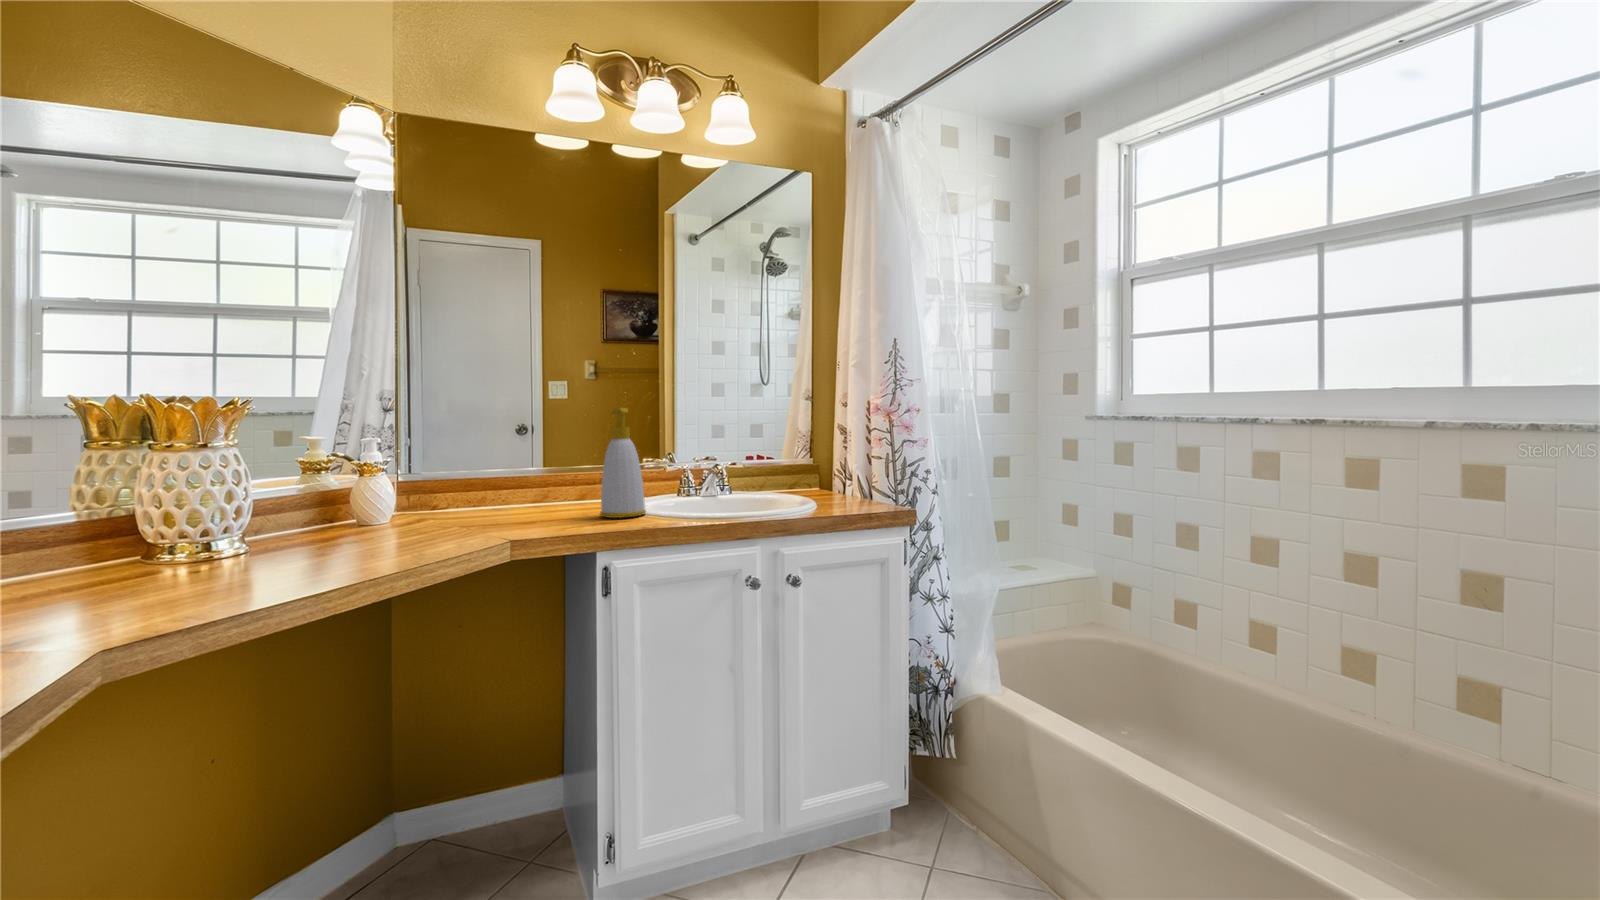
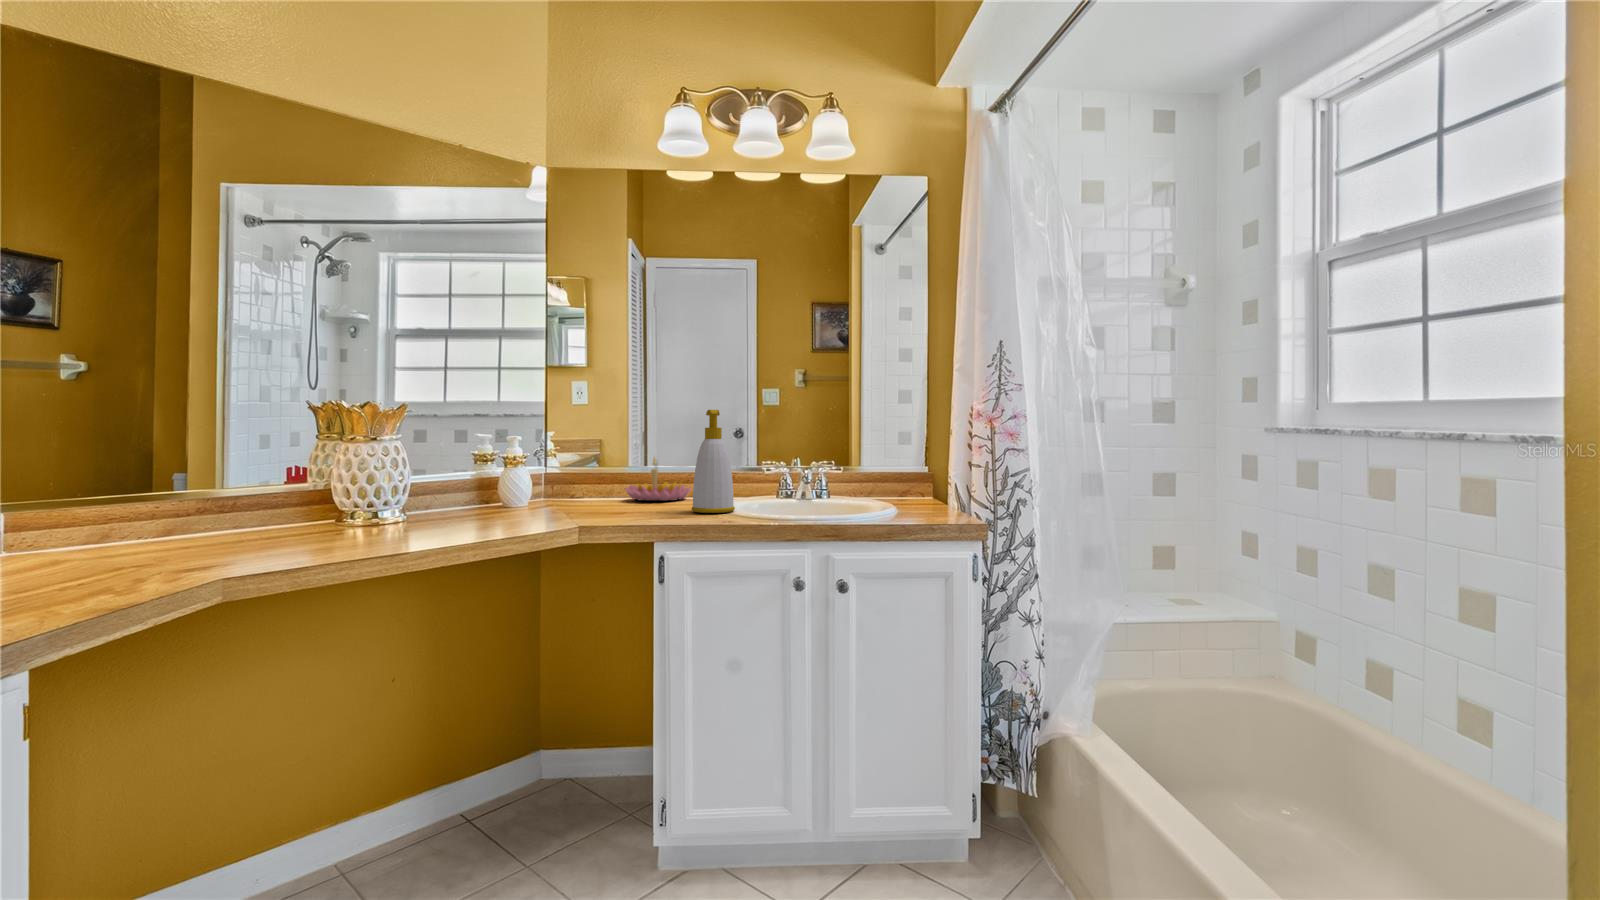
candle holder: none [504,458,579,508] -> present [625,458,691,501]

